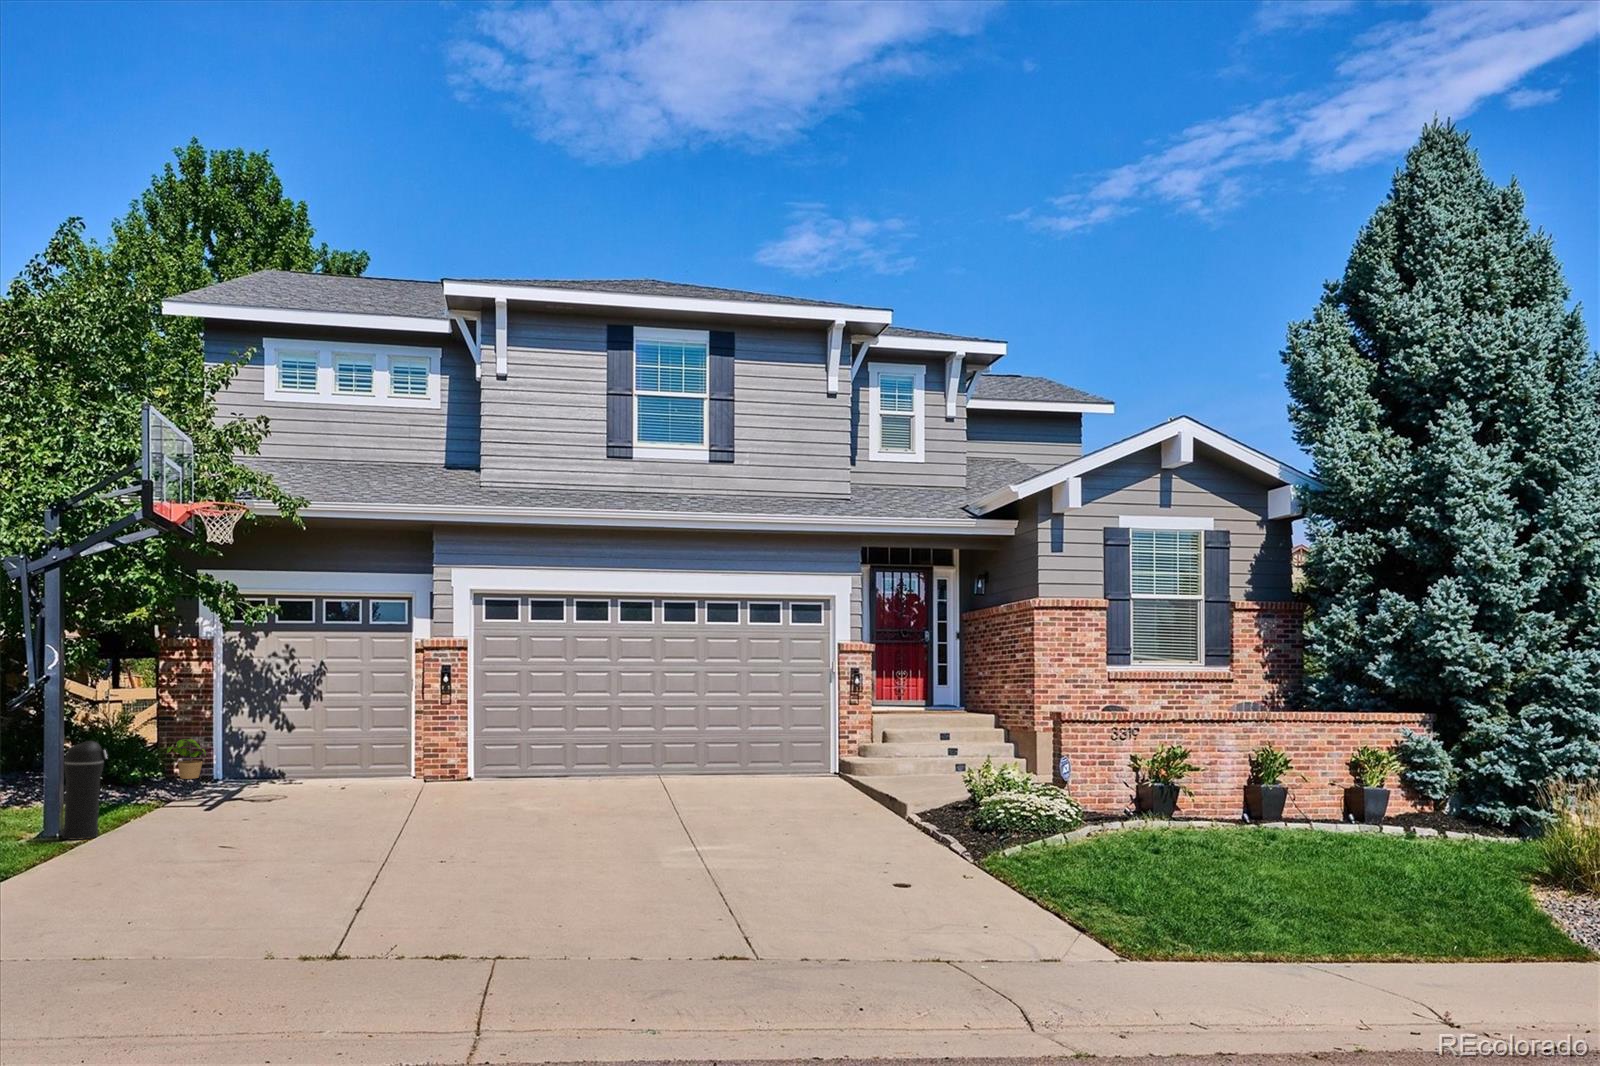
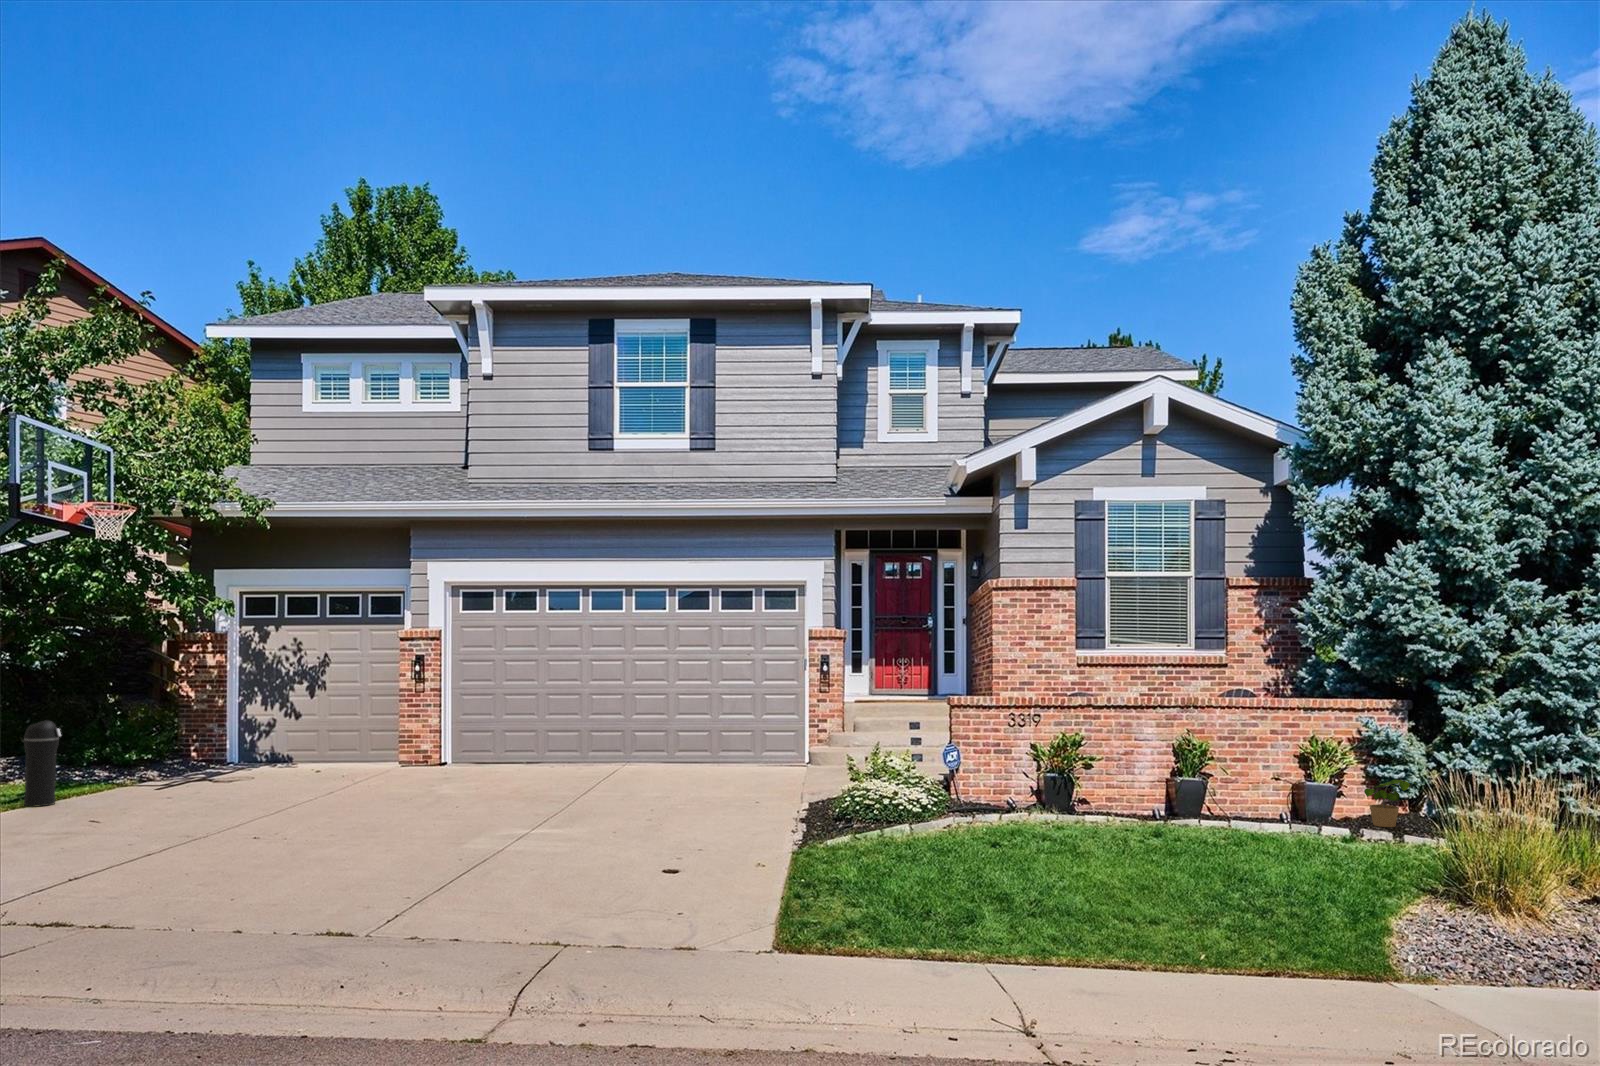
potted plant: present [167,739,206,779] -> present [1364,780,1416,827]

